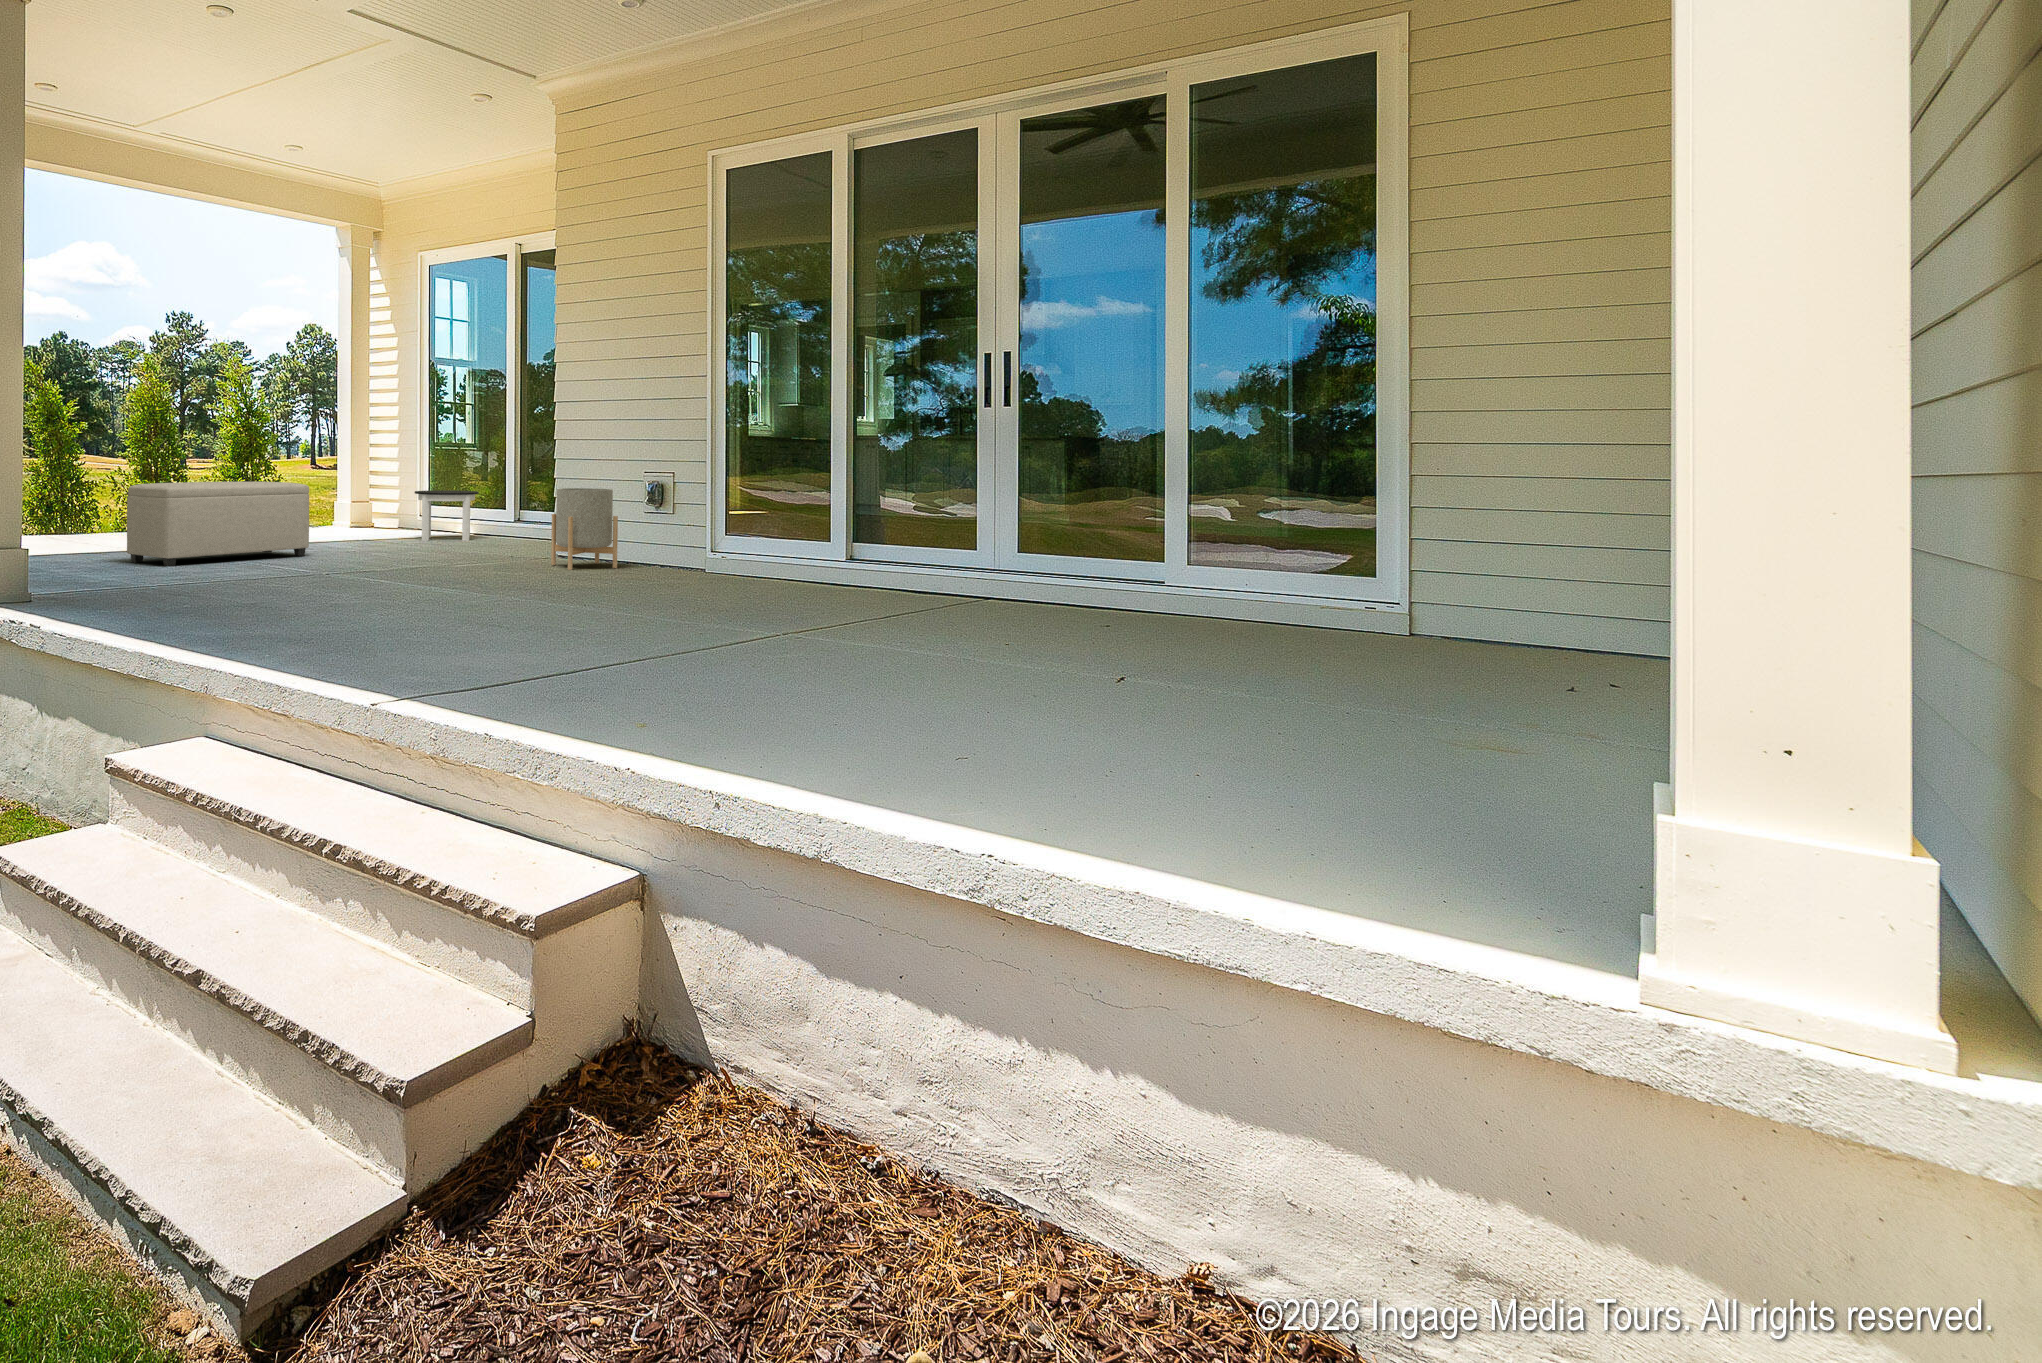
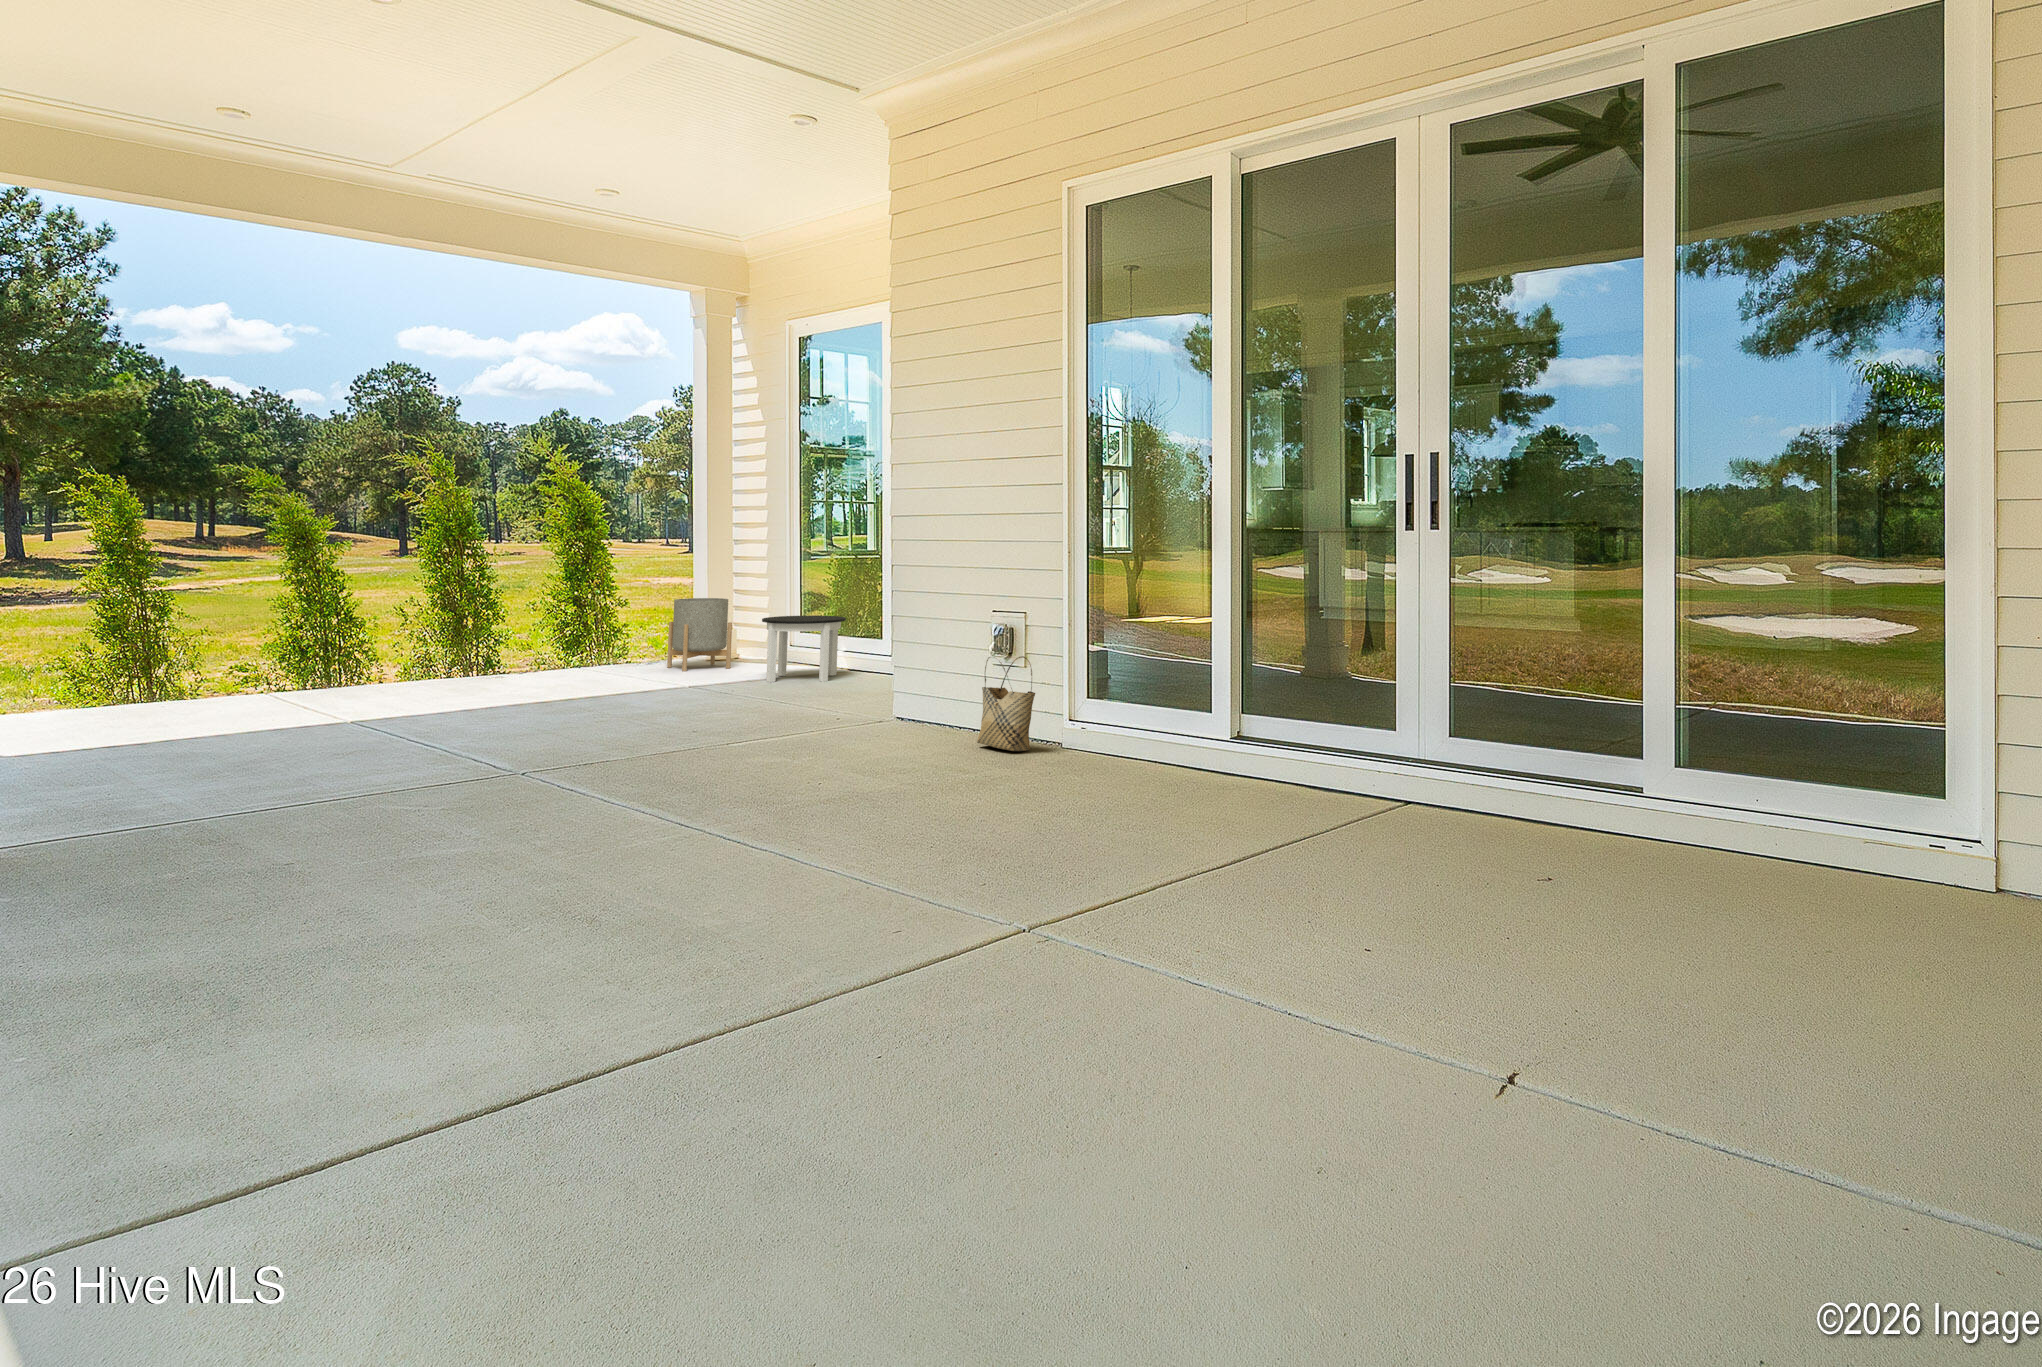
ottoman: present [127,481,309,566] -> none [290,616,570,741]
planter: present [551,488,618,570] -> present [667,598,732,671]
woven basket: none [644,505,689,573] -> present [977,656,1035,751]

